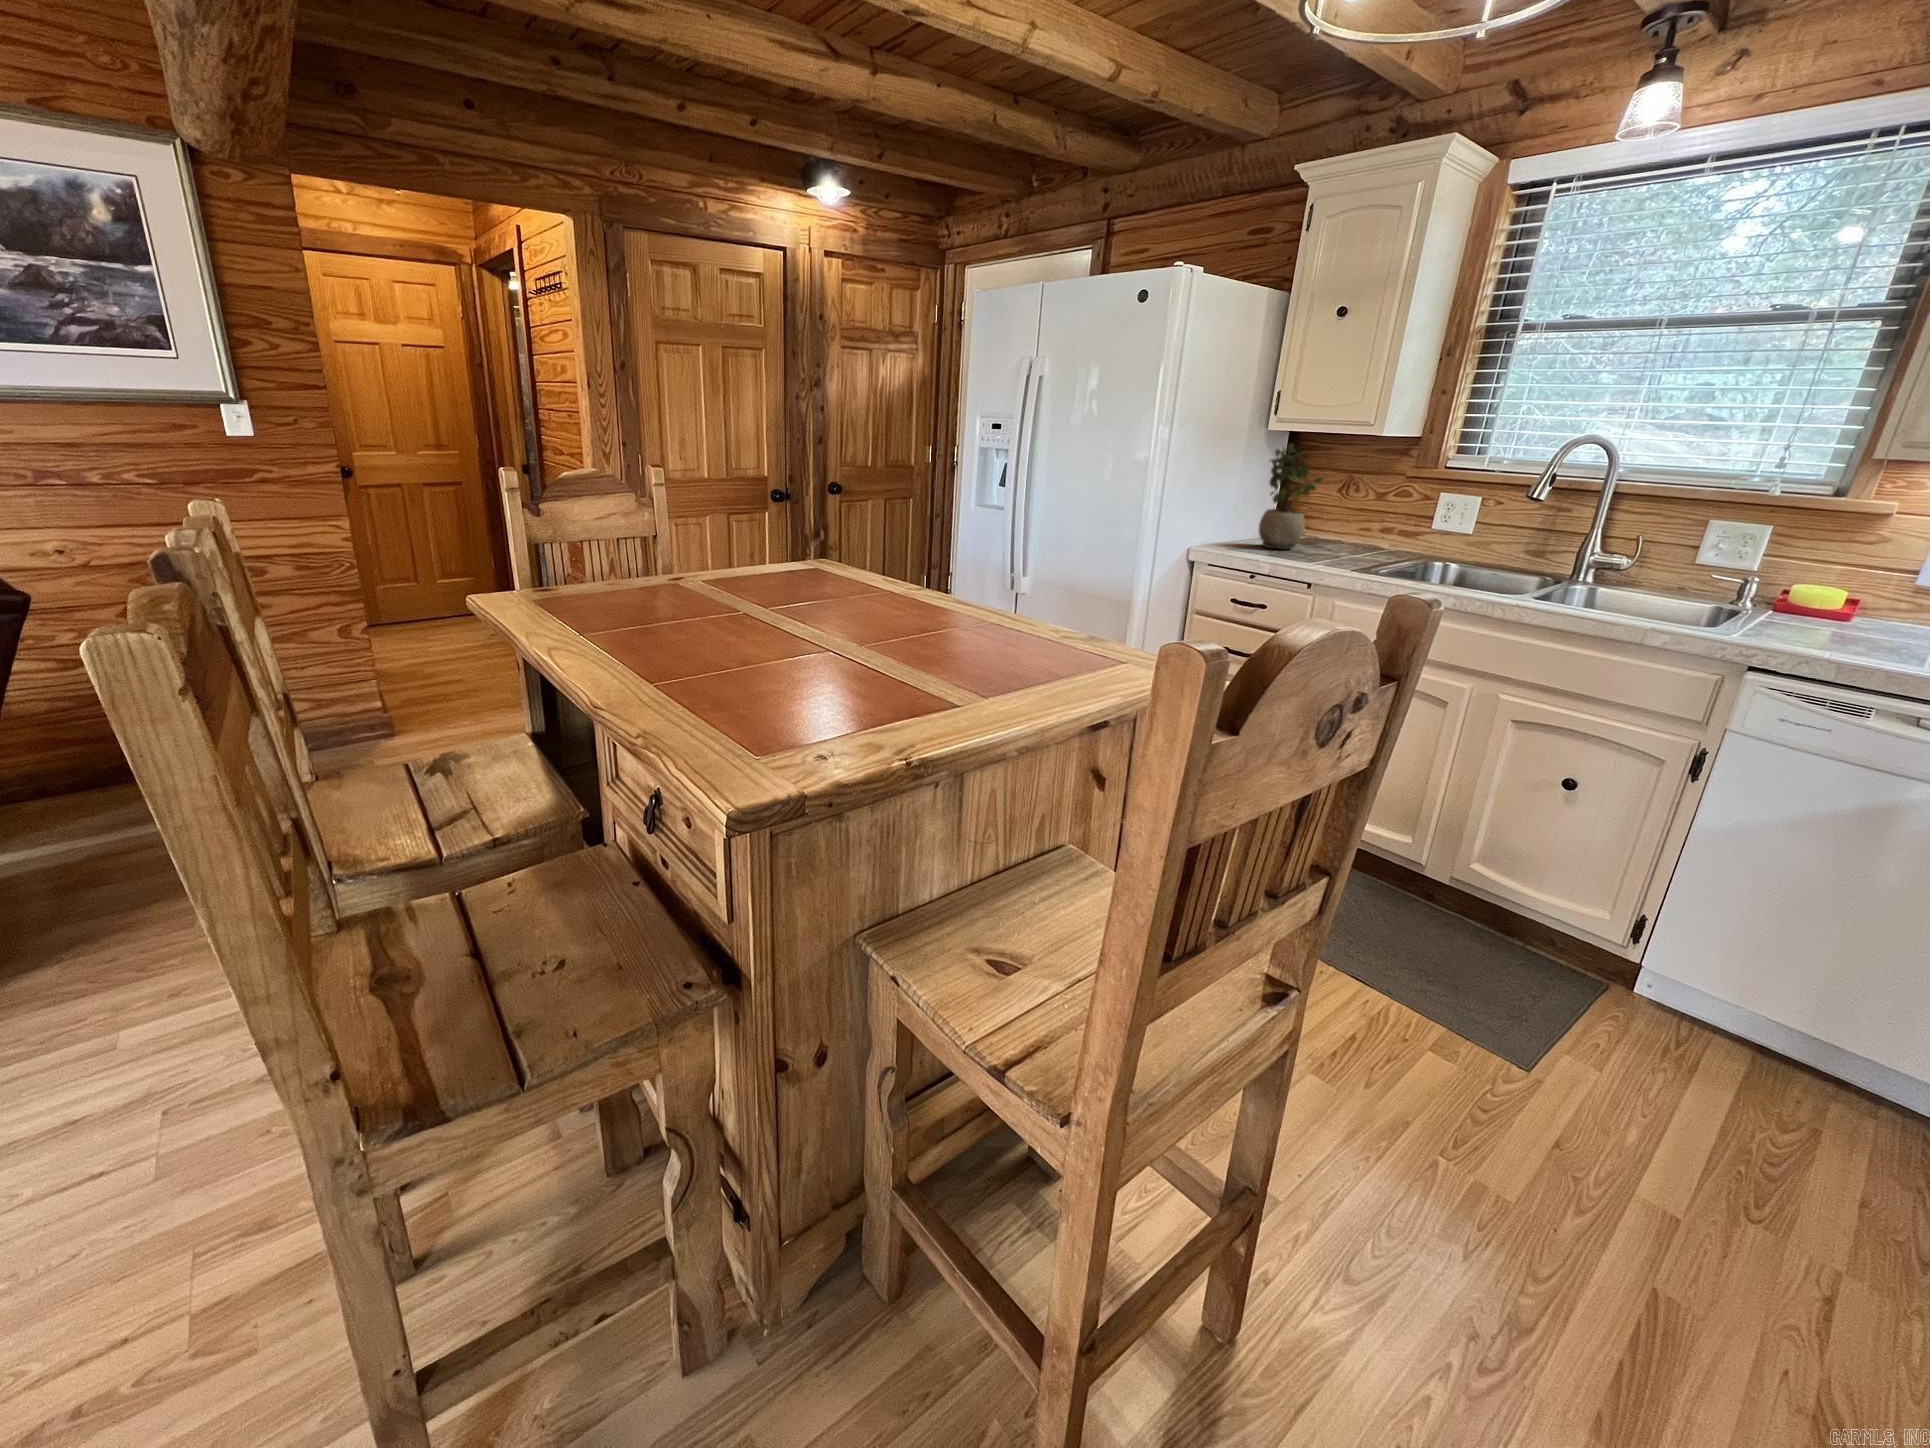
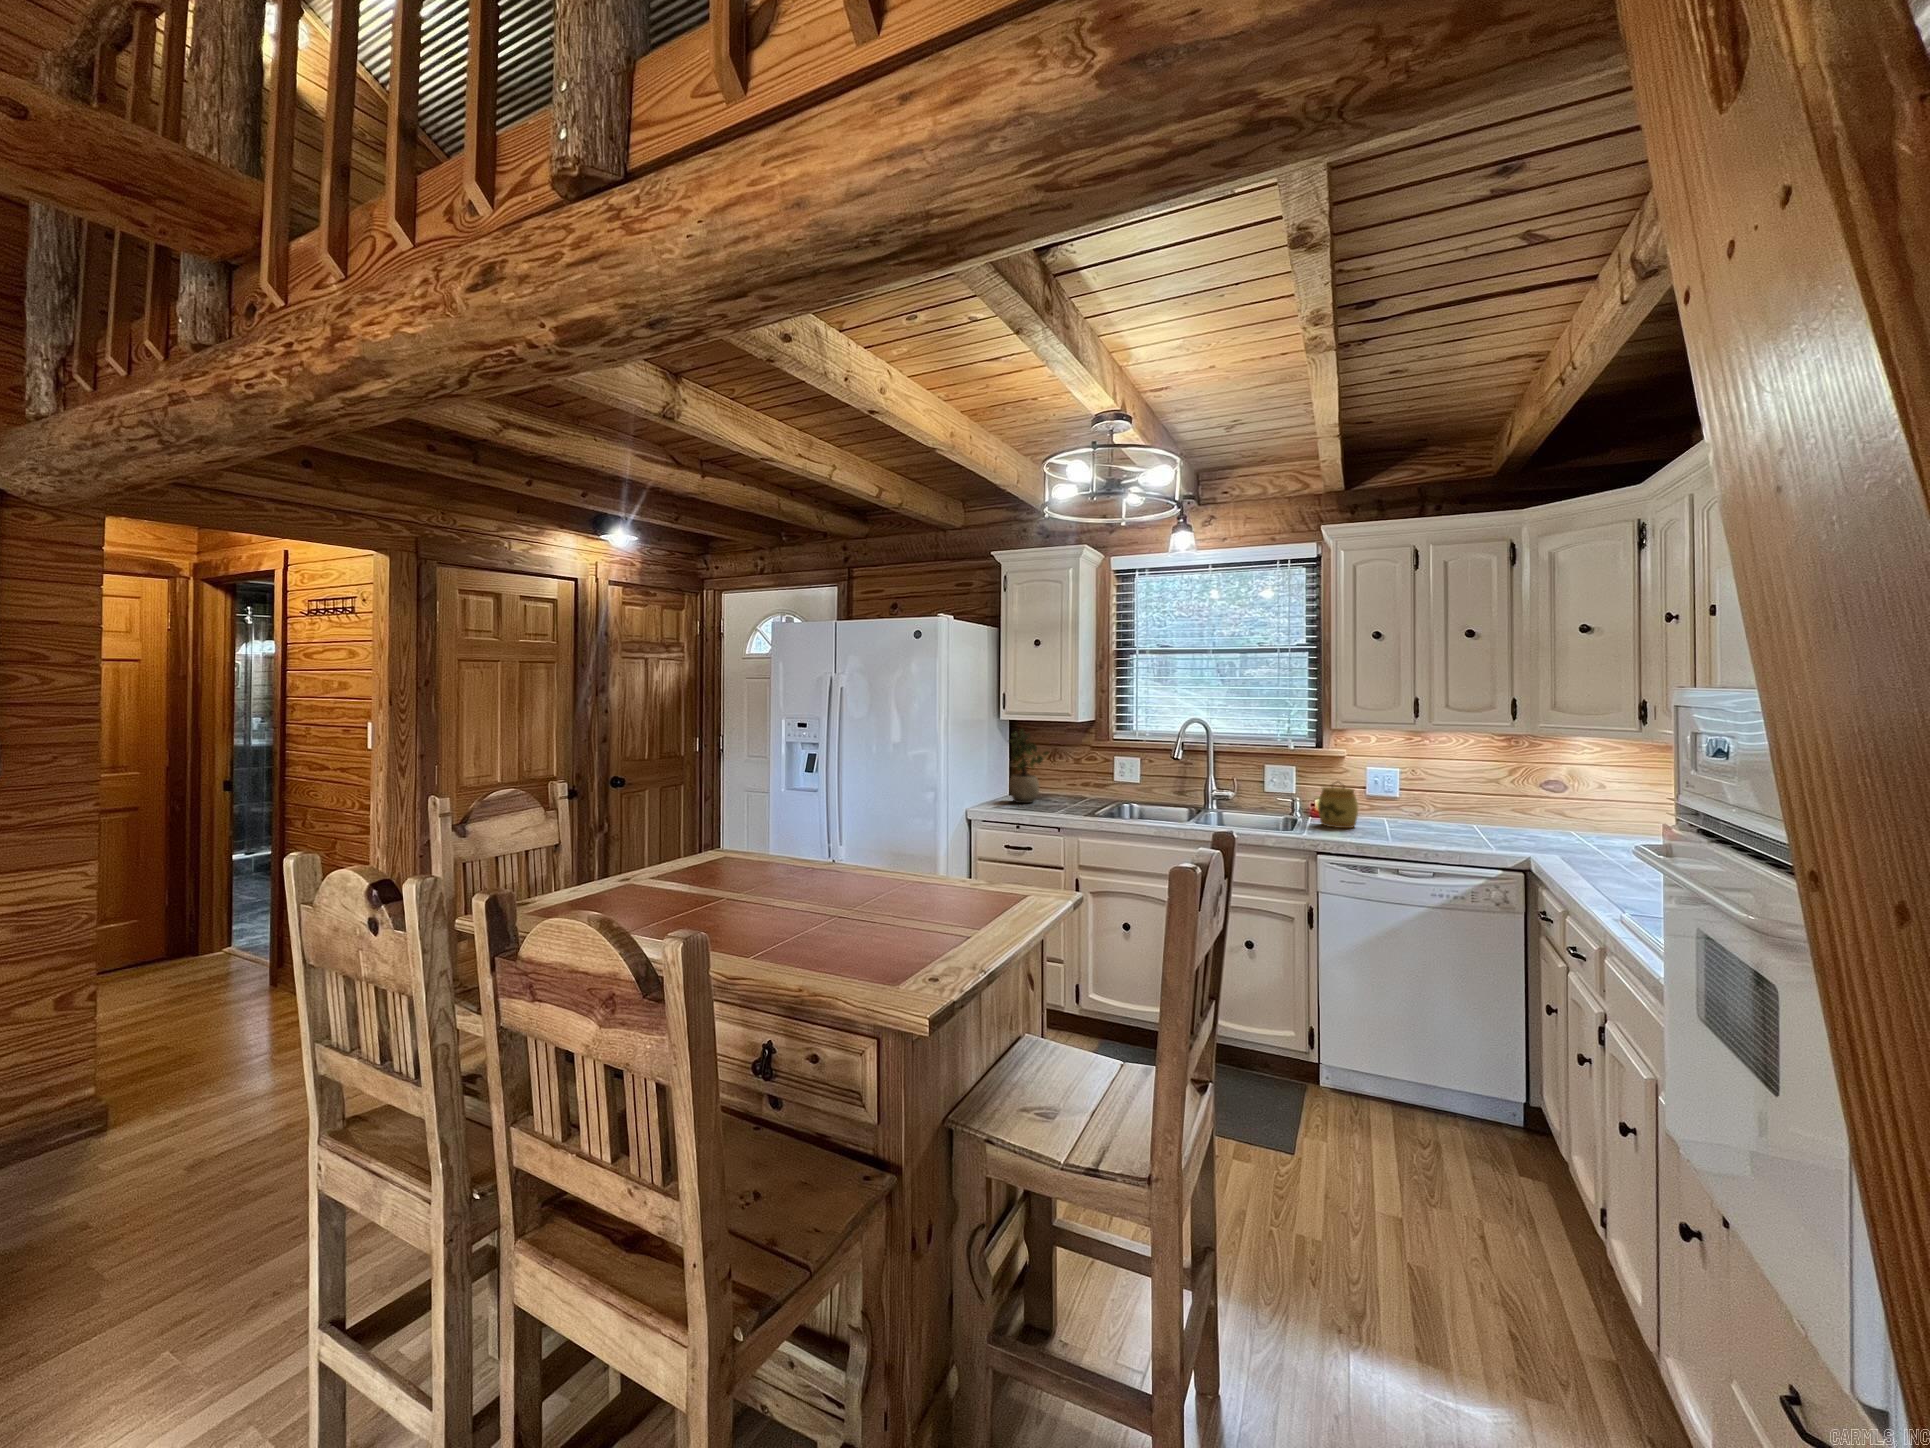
jar: none [1793,554,1899,639] -> present [1318,781,1358,828]

